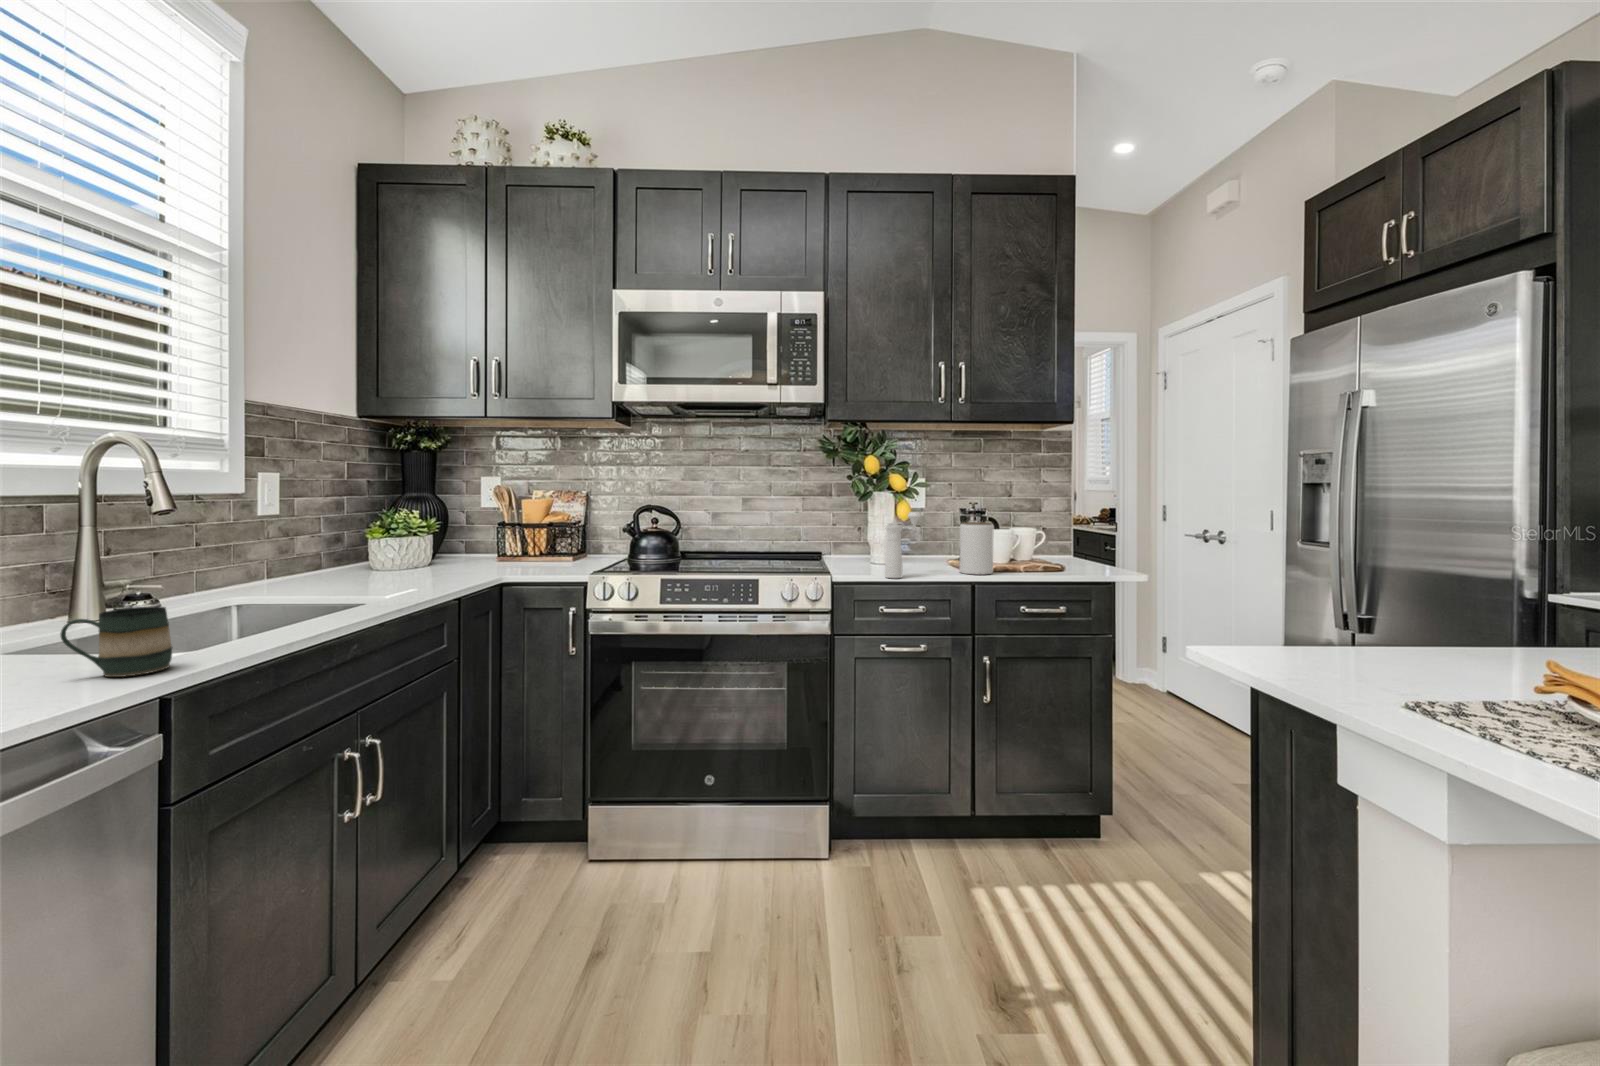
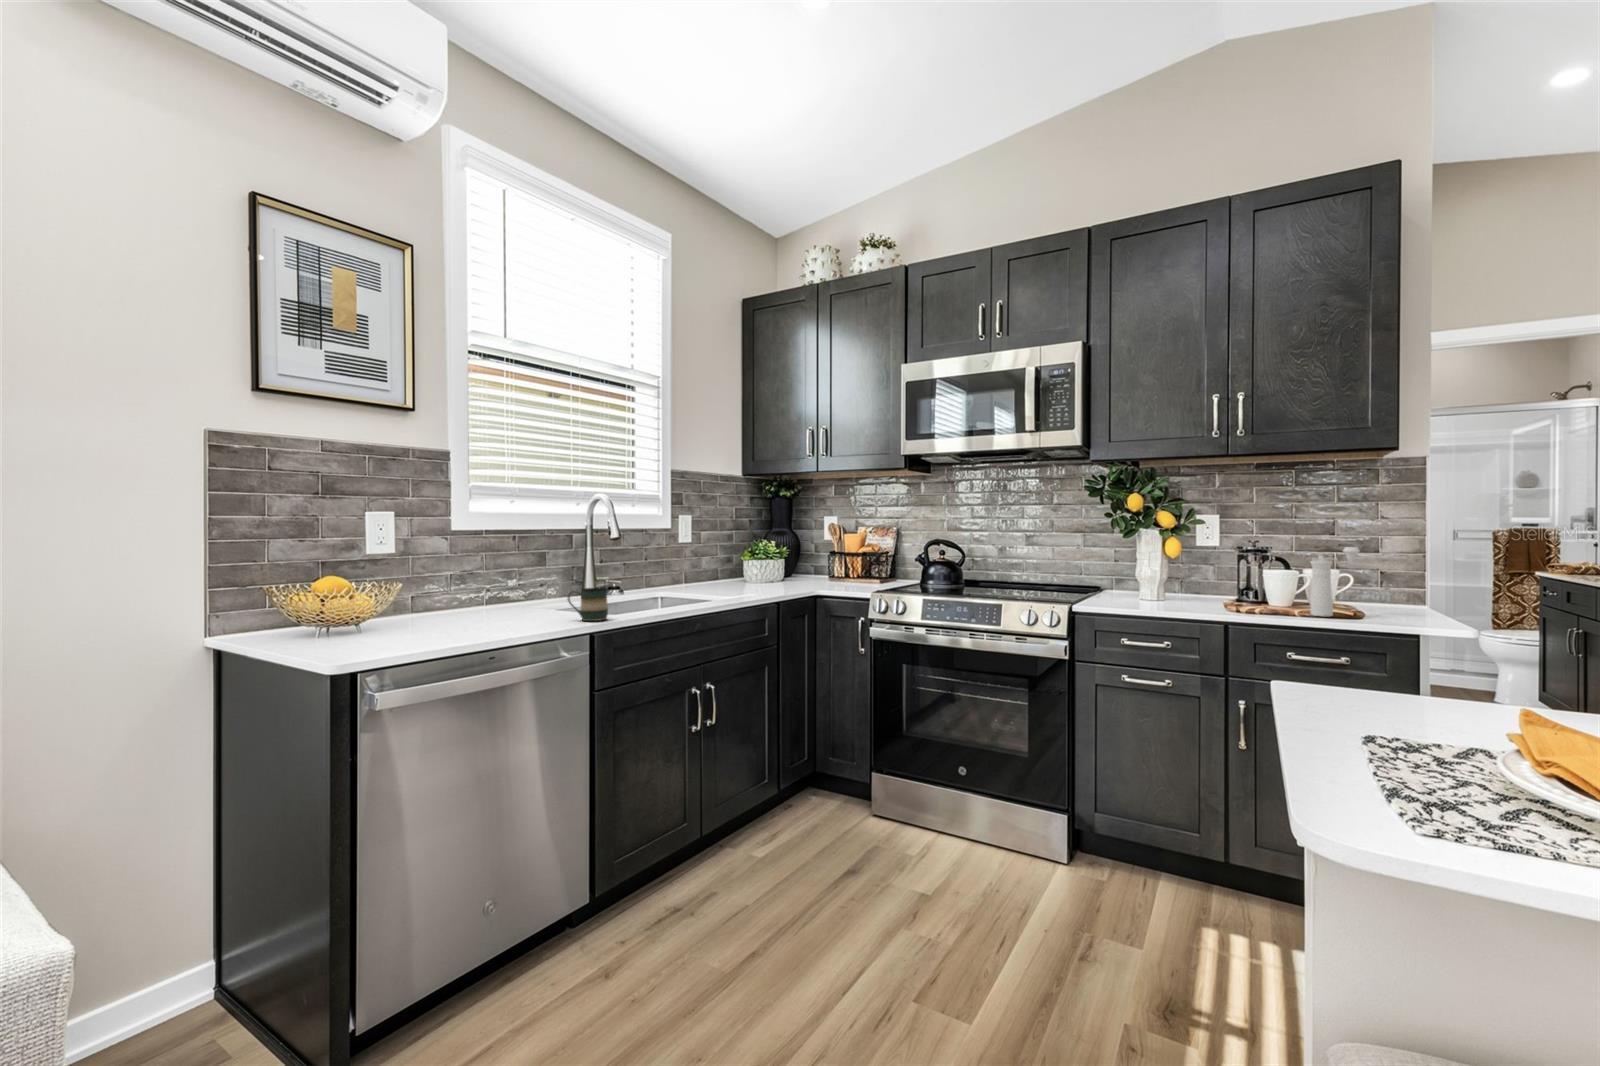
pepper mill: present [885,512,921,578] -> present [1310,547,1360,616]
jar: present [959,522,993,574] -> none [1230,557,1271,612]

